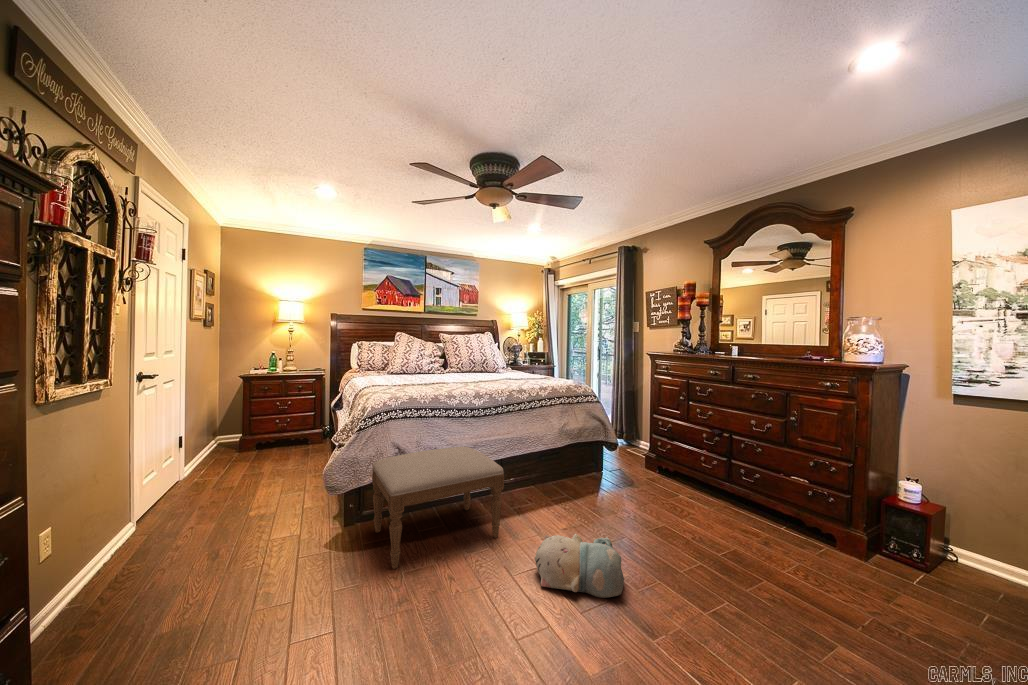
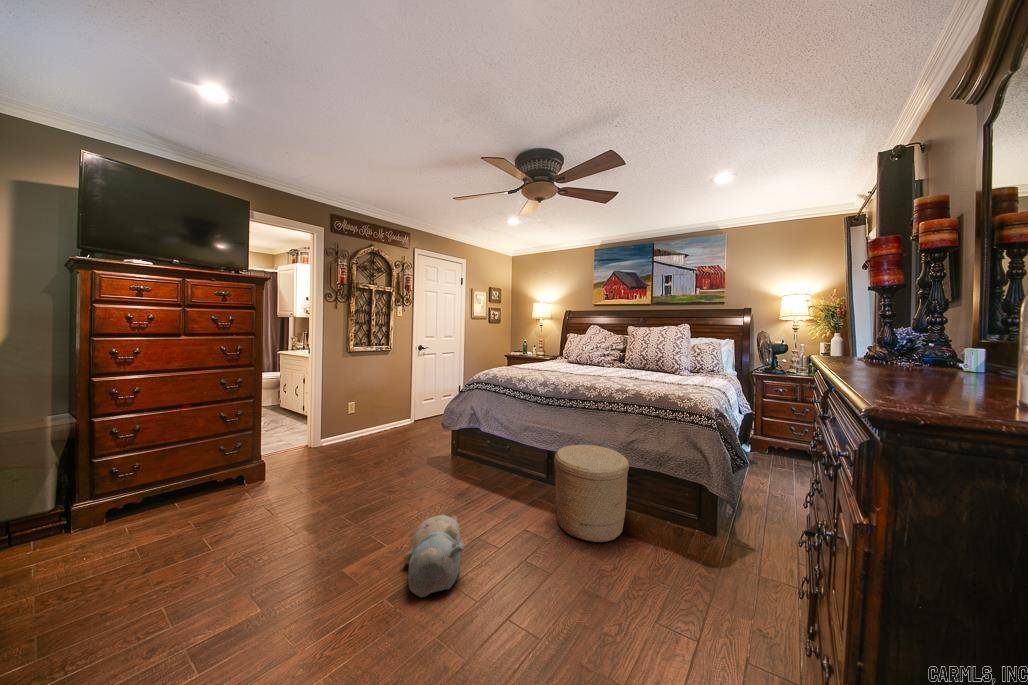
woven basket: none [530,436,590,510] -> present [554,445,629,542]
ottoman: present [372,447,504,569] -> none [408,415,518,509]

